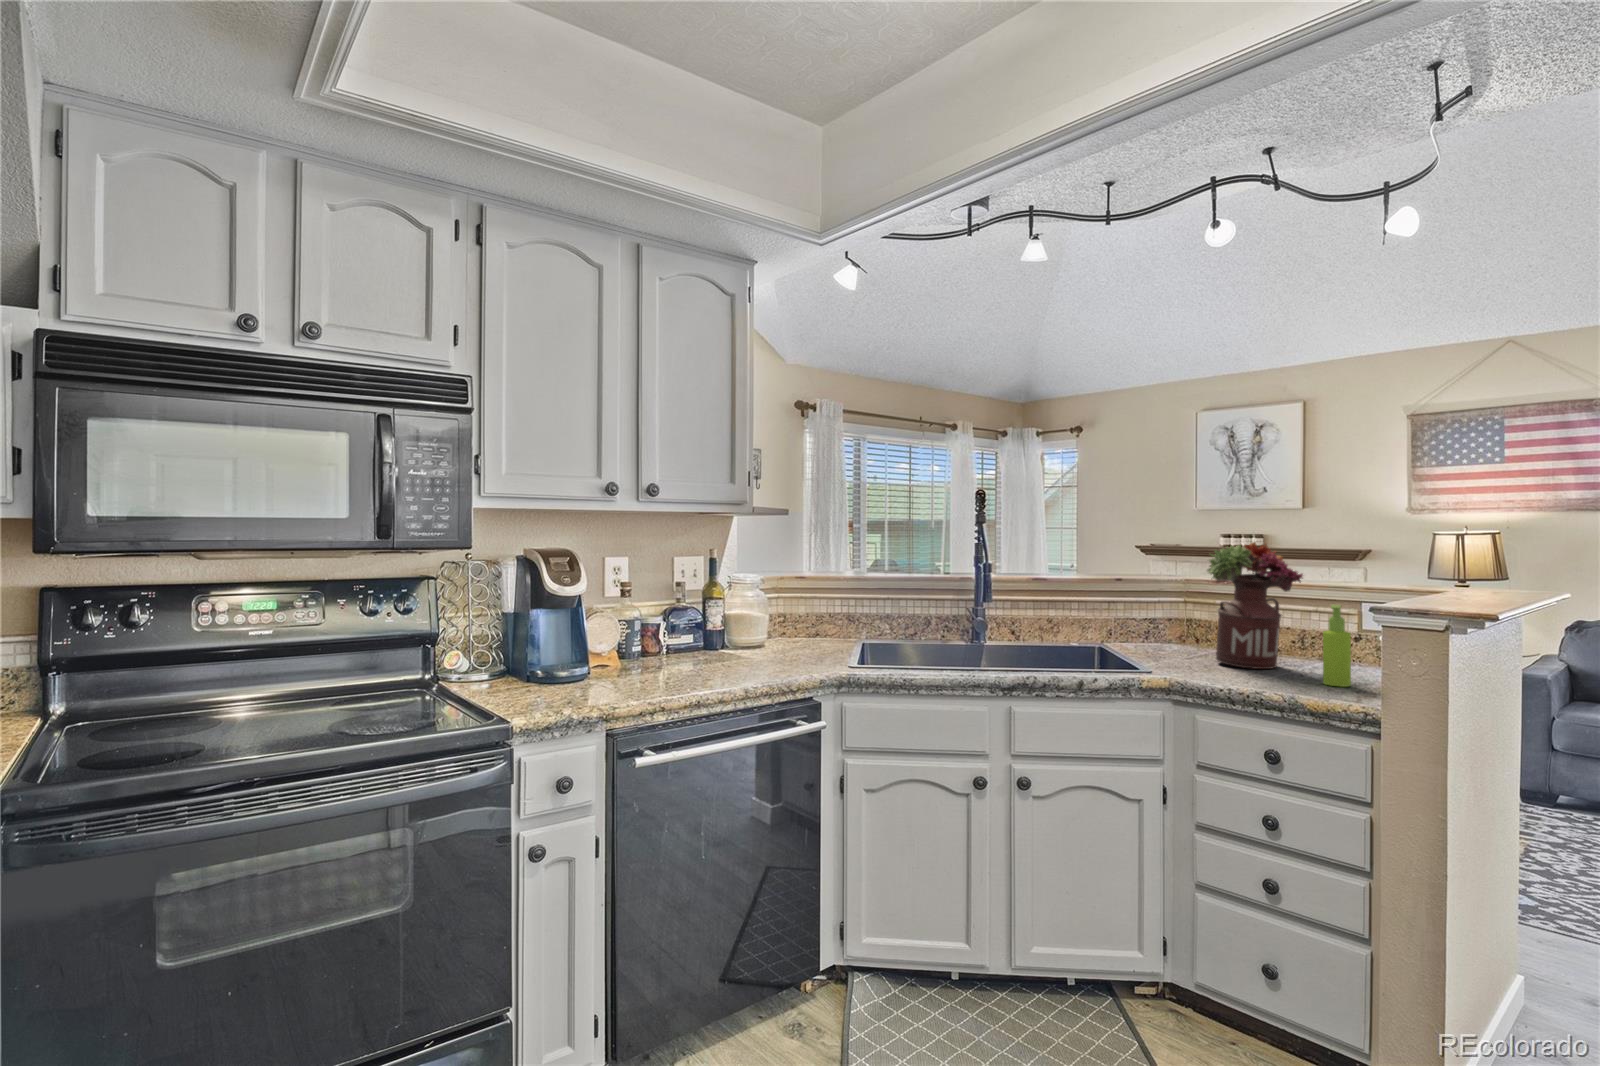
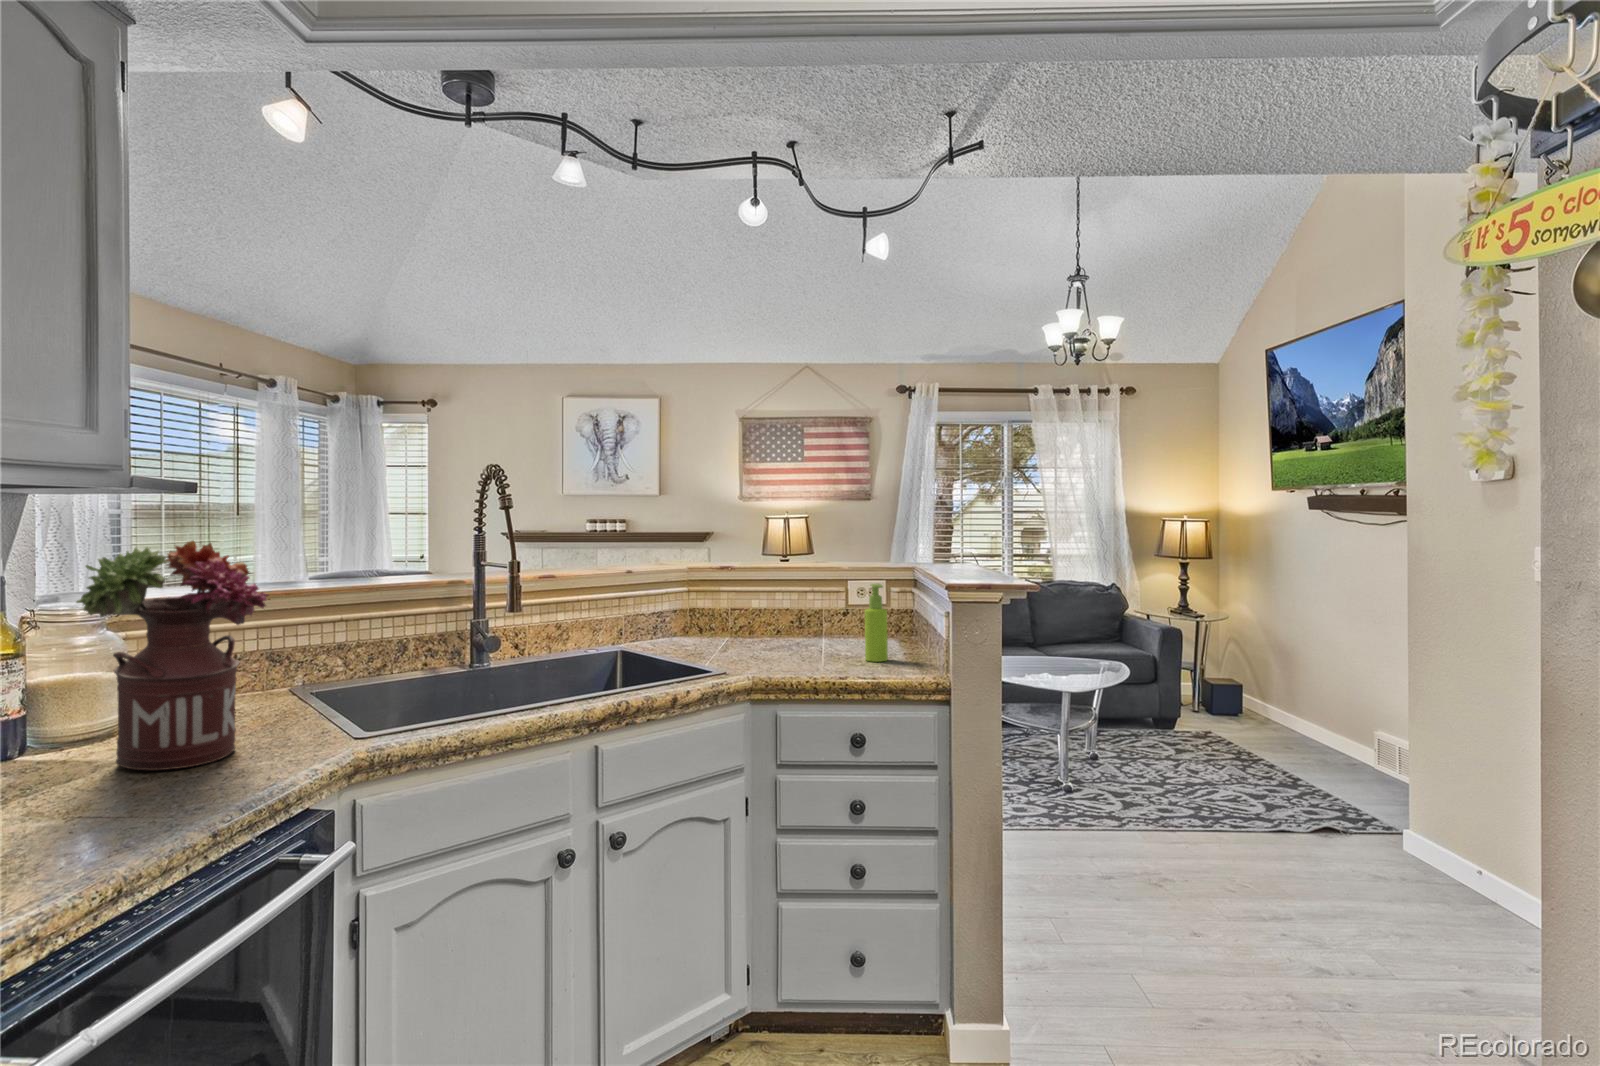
flower arrangement: present [1208,542,1303,669] -> present [77,541,269,770]

